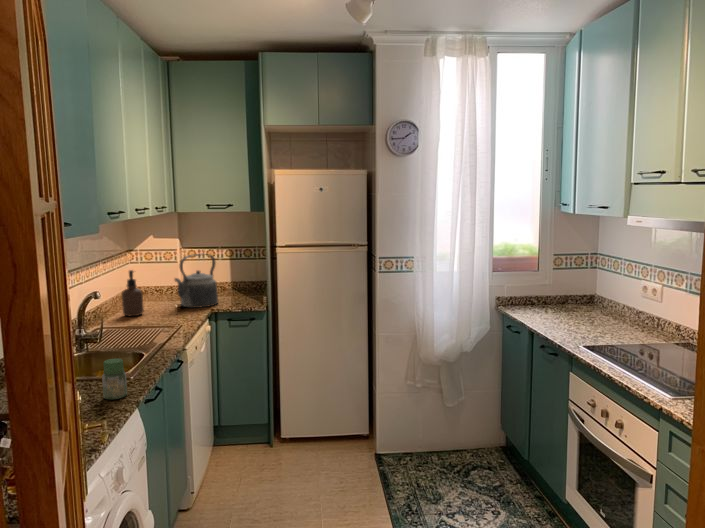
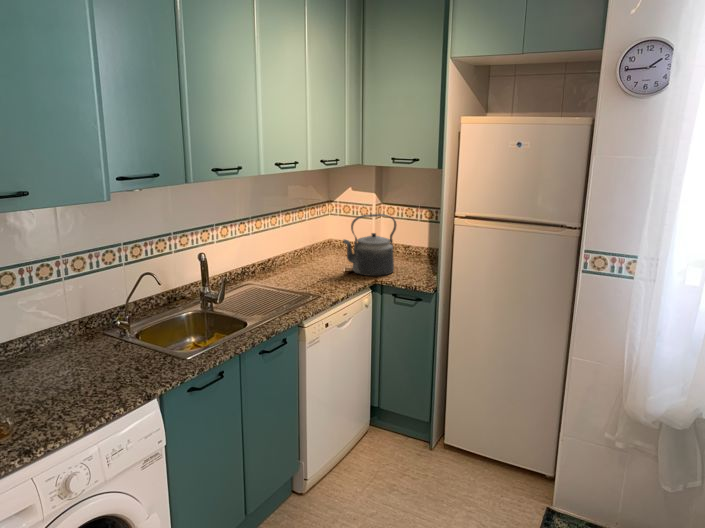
soap dispenser: present [122,270,144,316] -> none [288,226,309,275]
jar: present [102,358,127,400] -> none [93,348,123,397]

